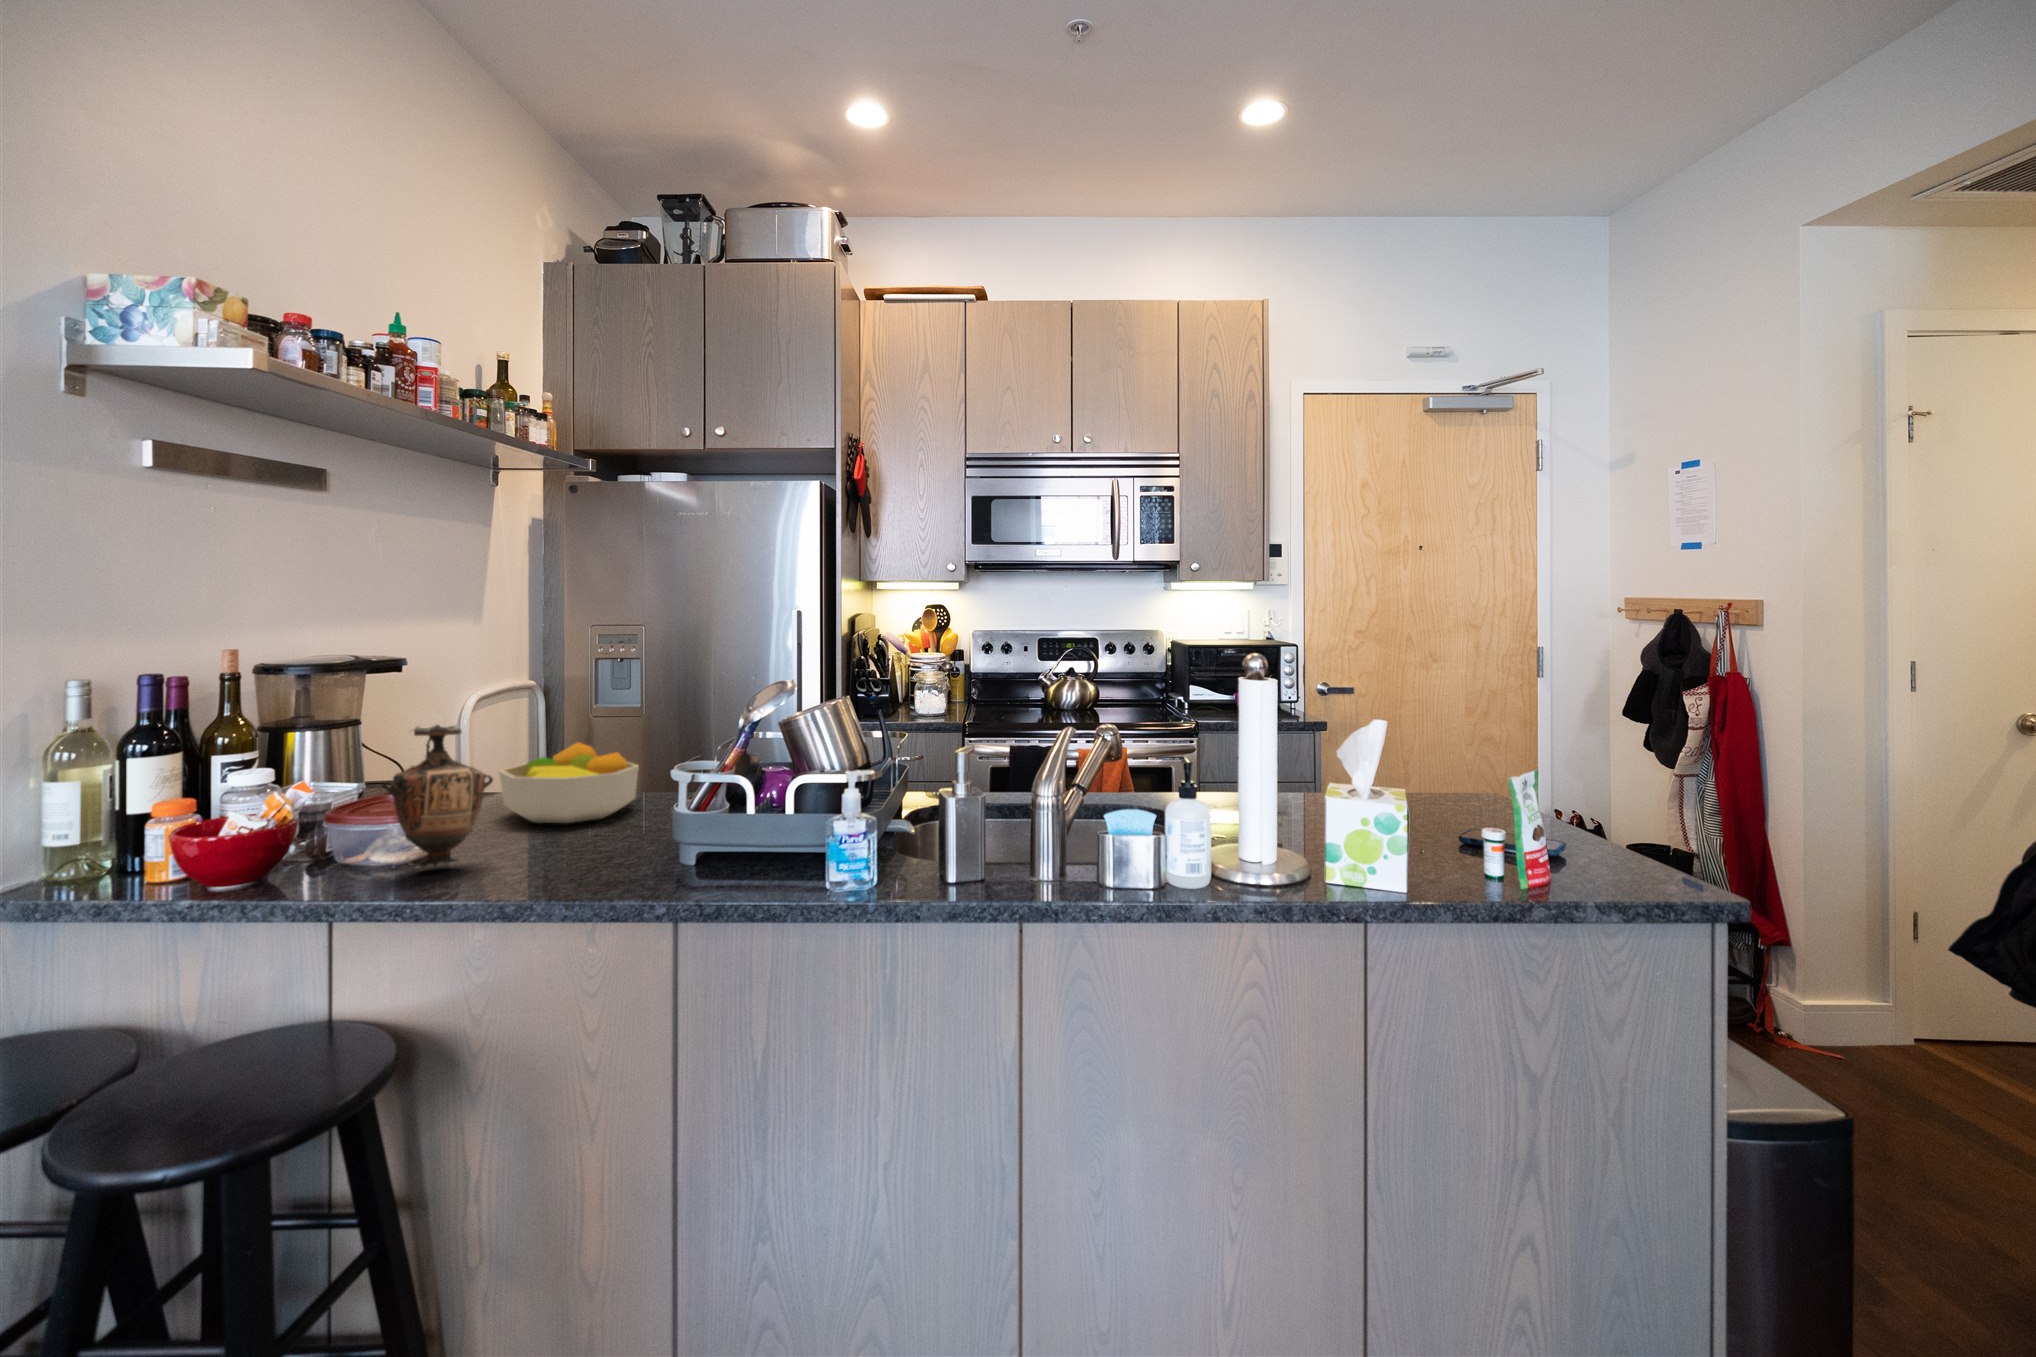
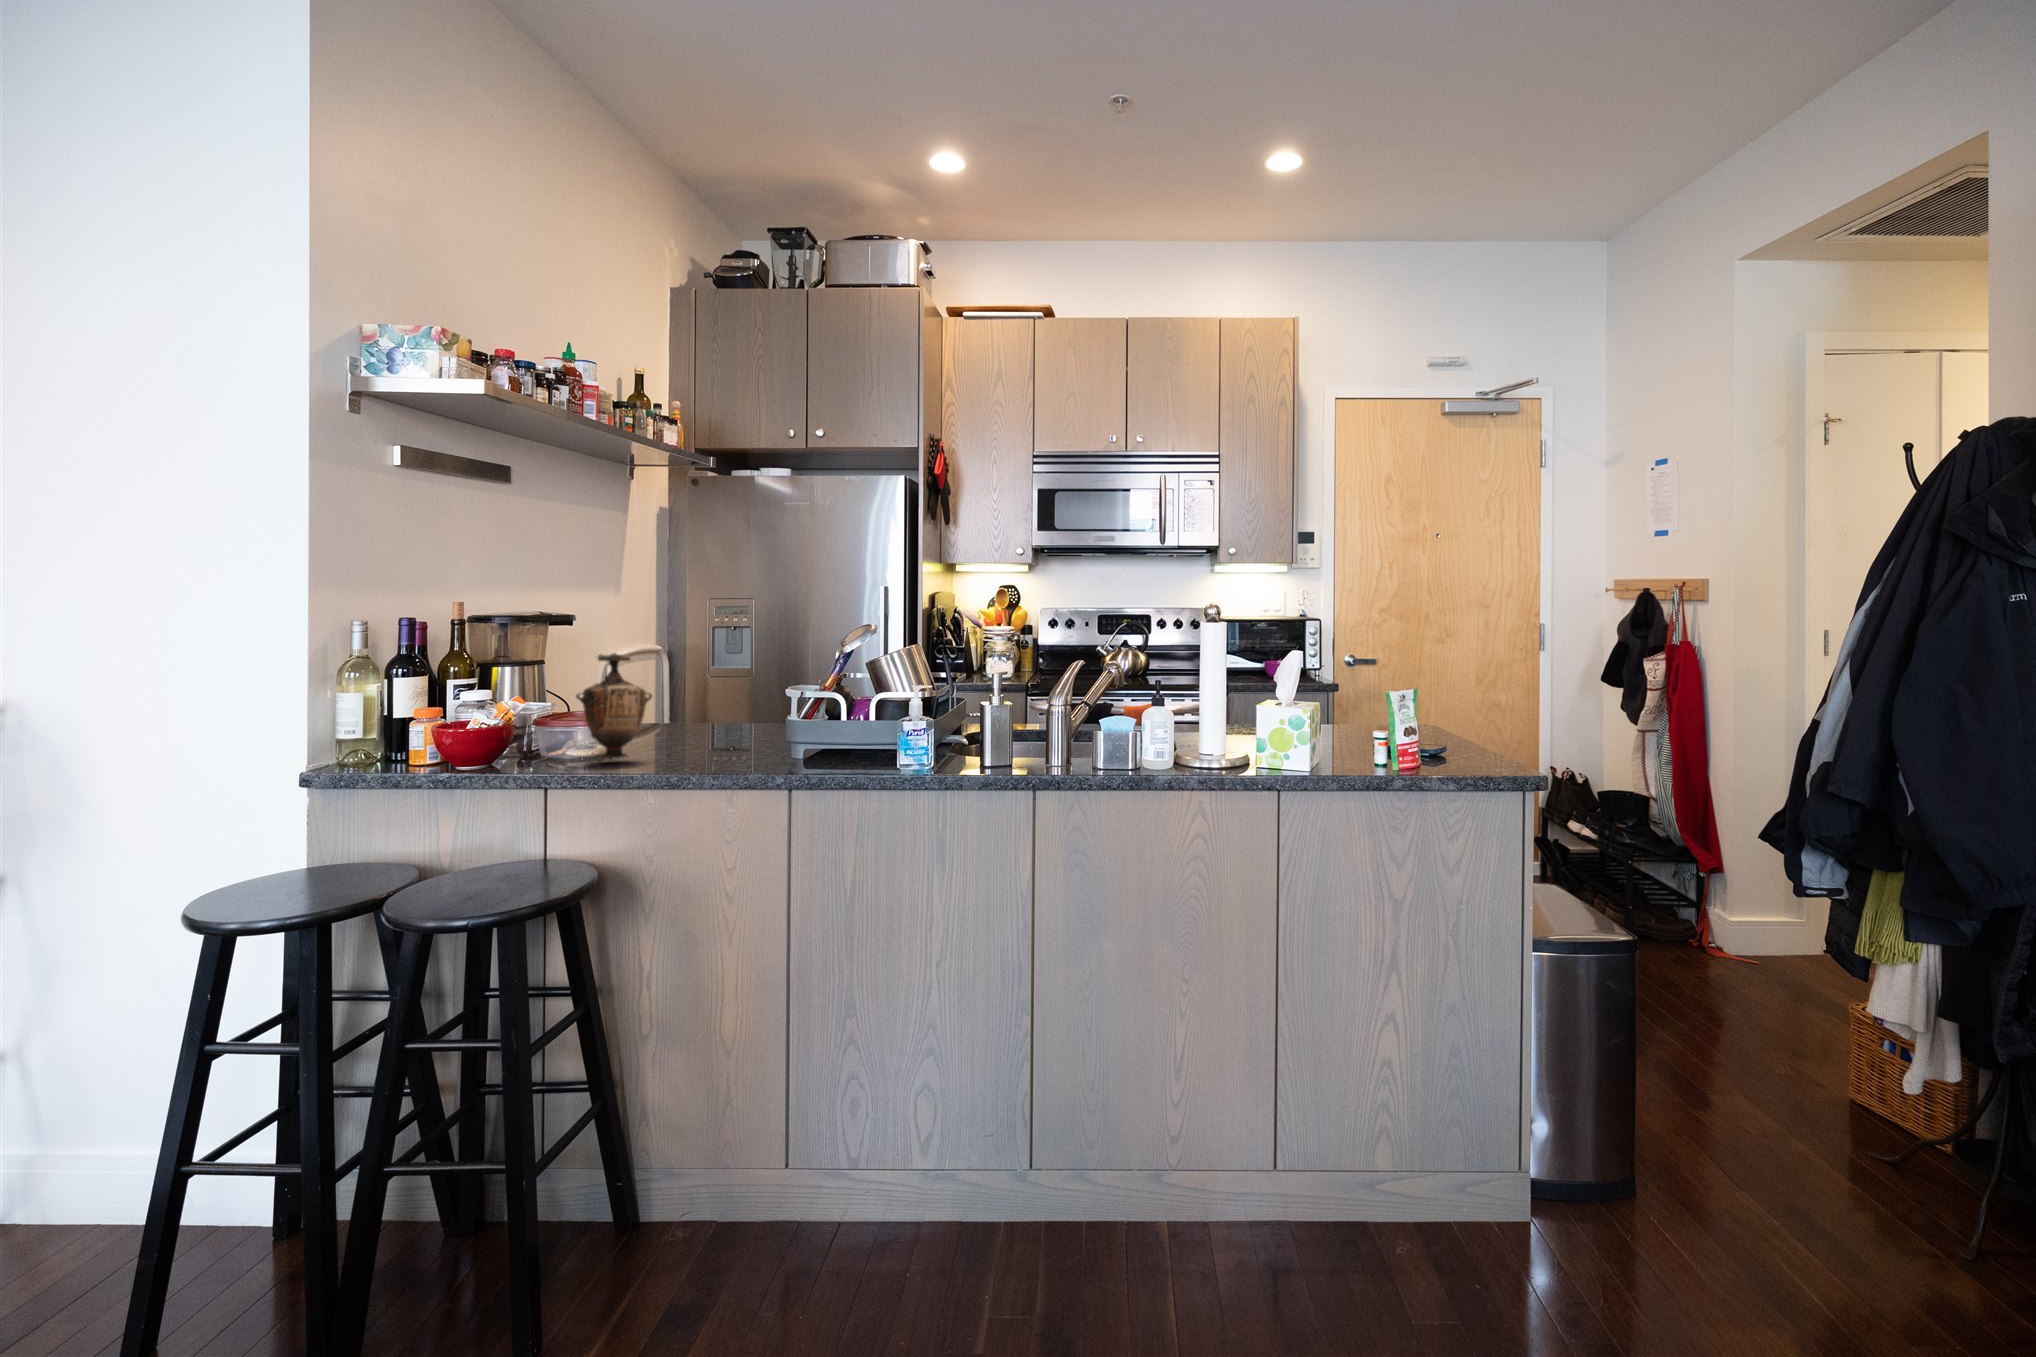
fruit bowl: present [499,742,639,823] -> none [648,683,754,742]

